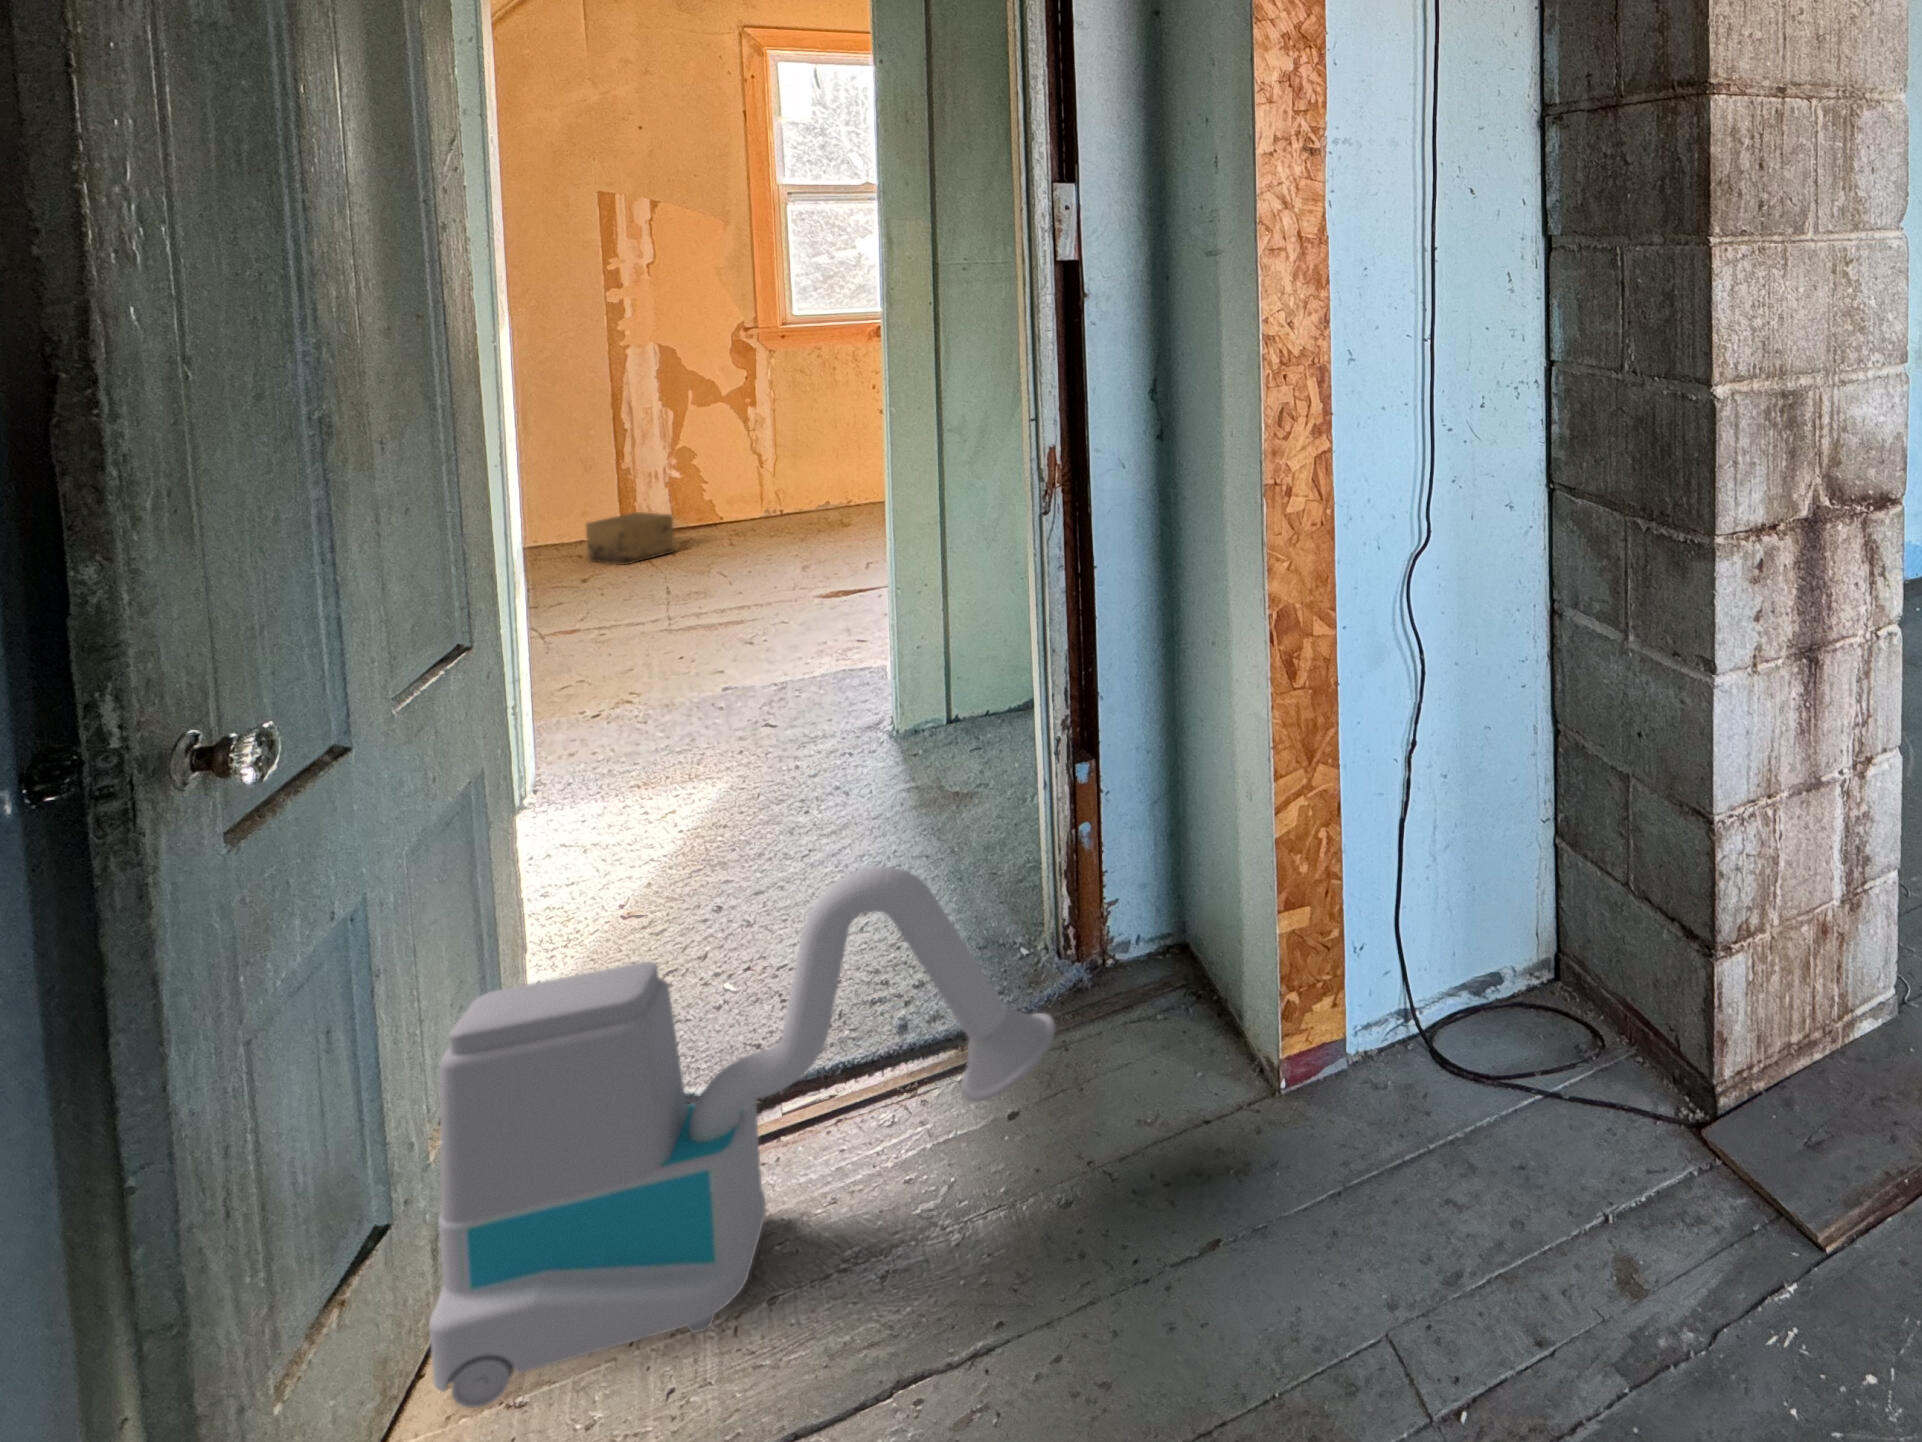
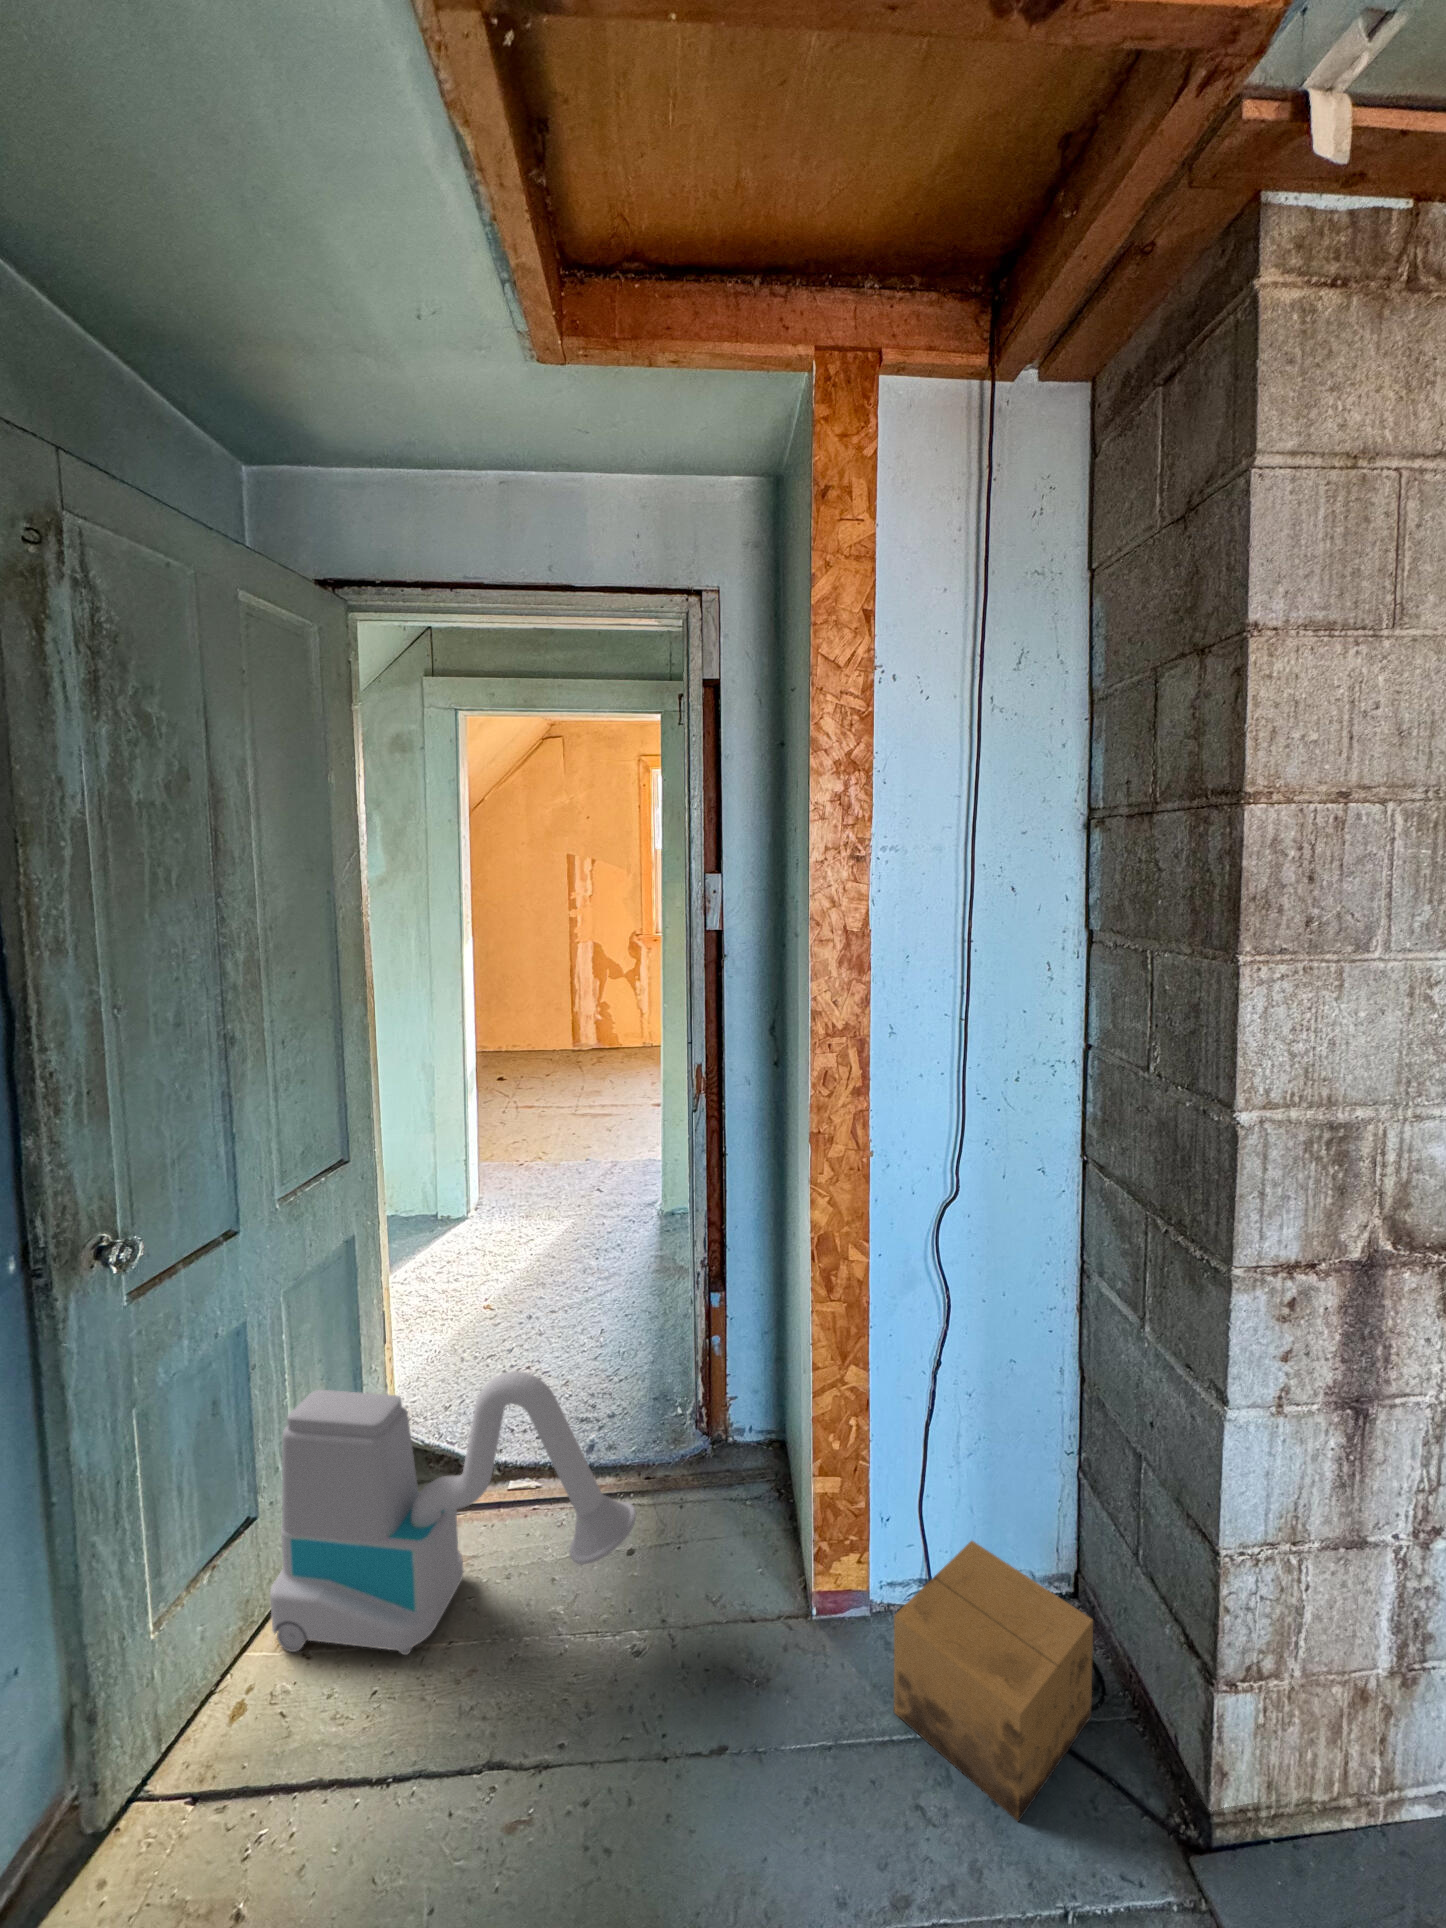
cardboard box: present [586,512,675,565] -> present [894,1541,1093,1822]

